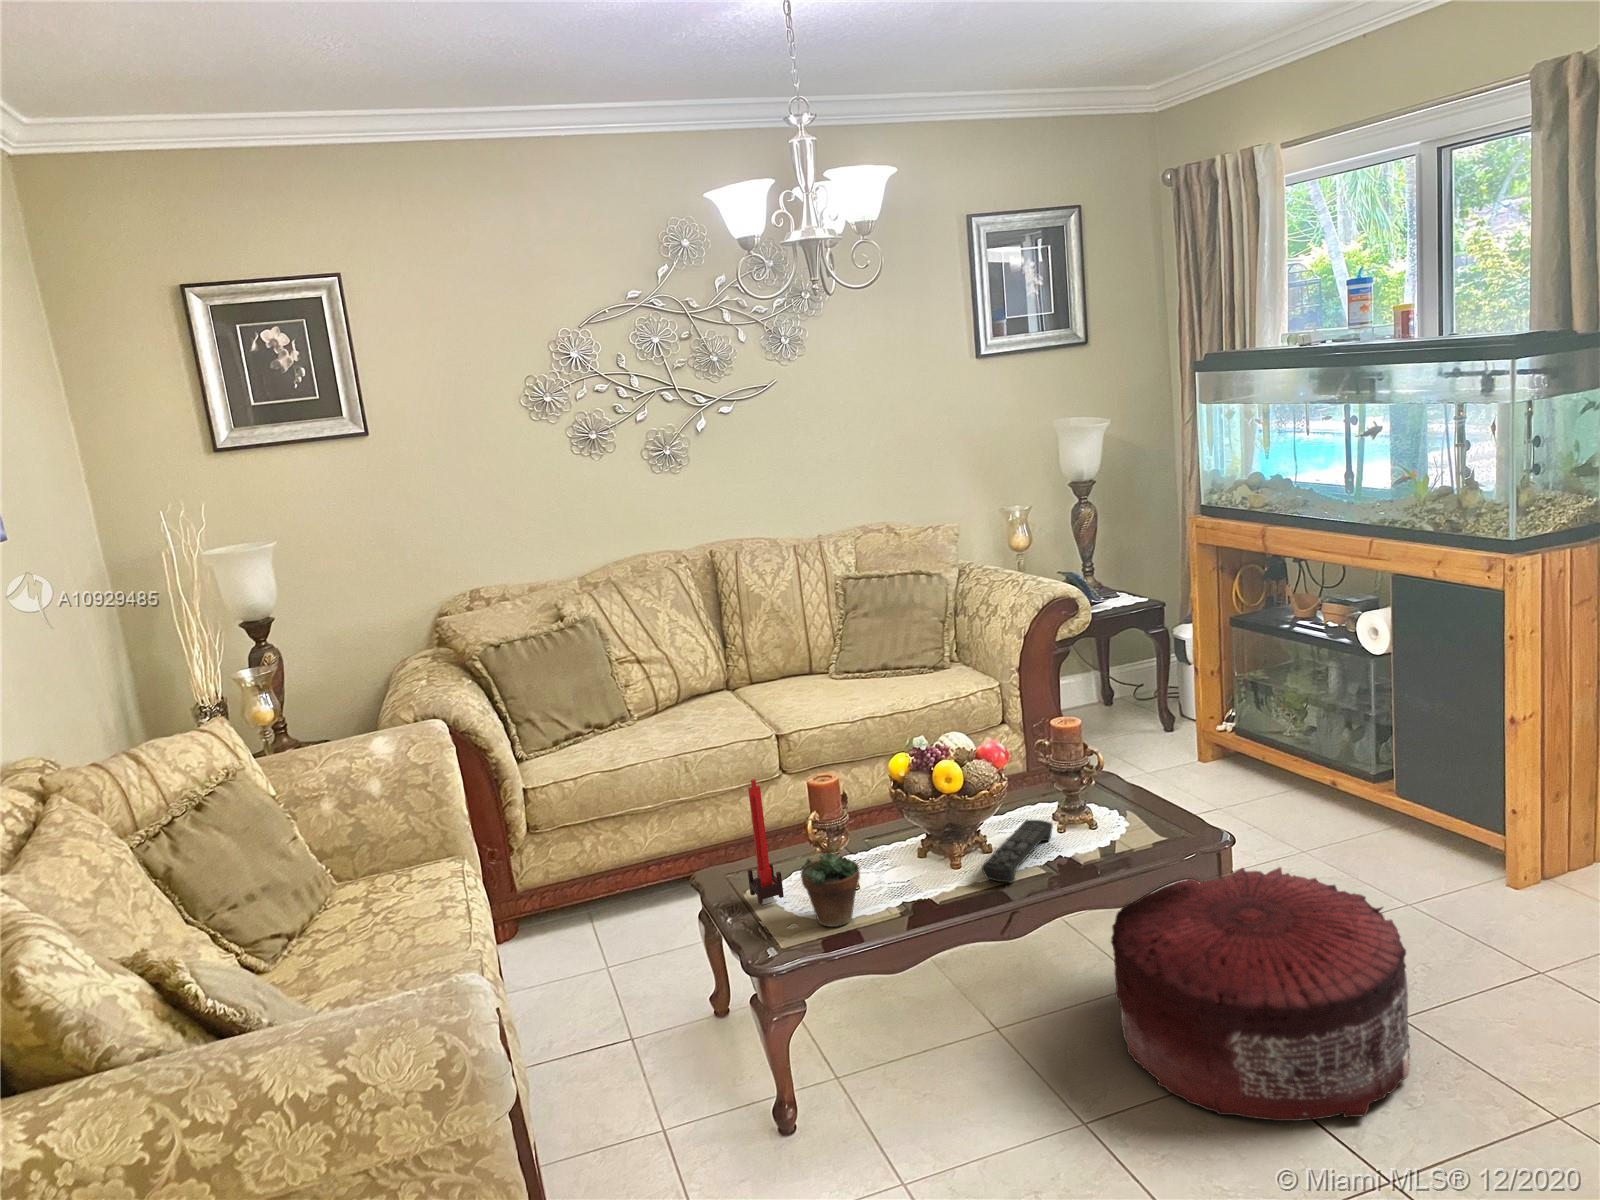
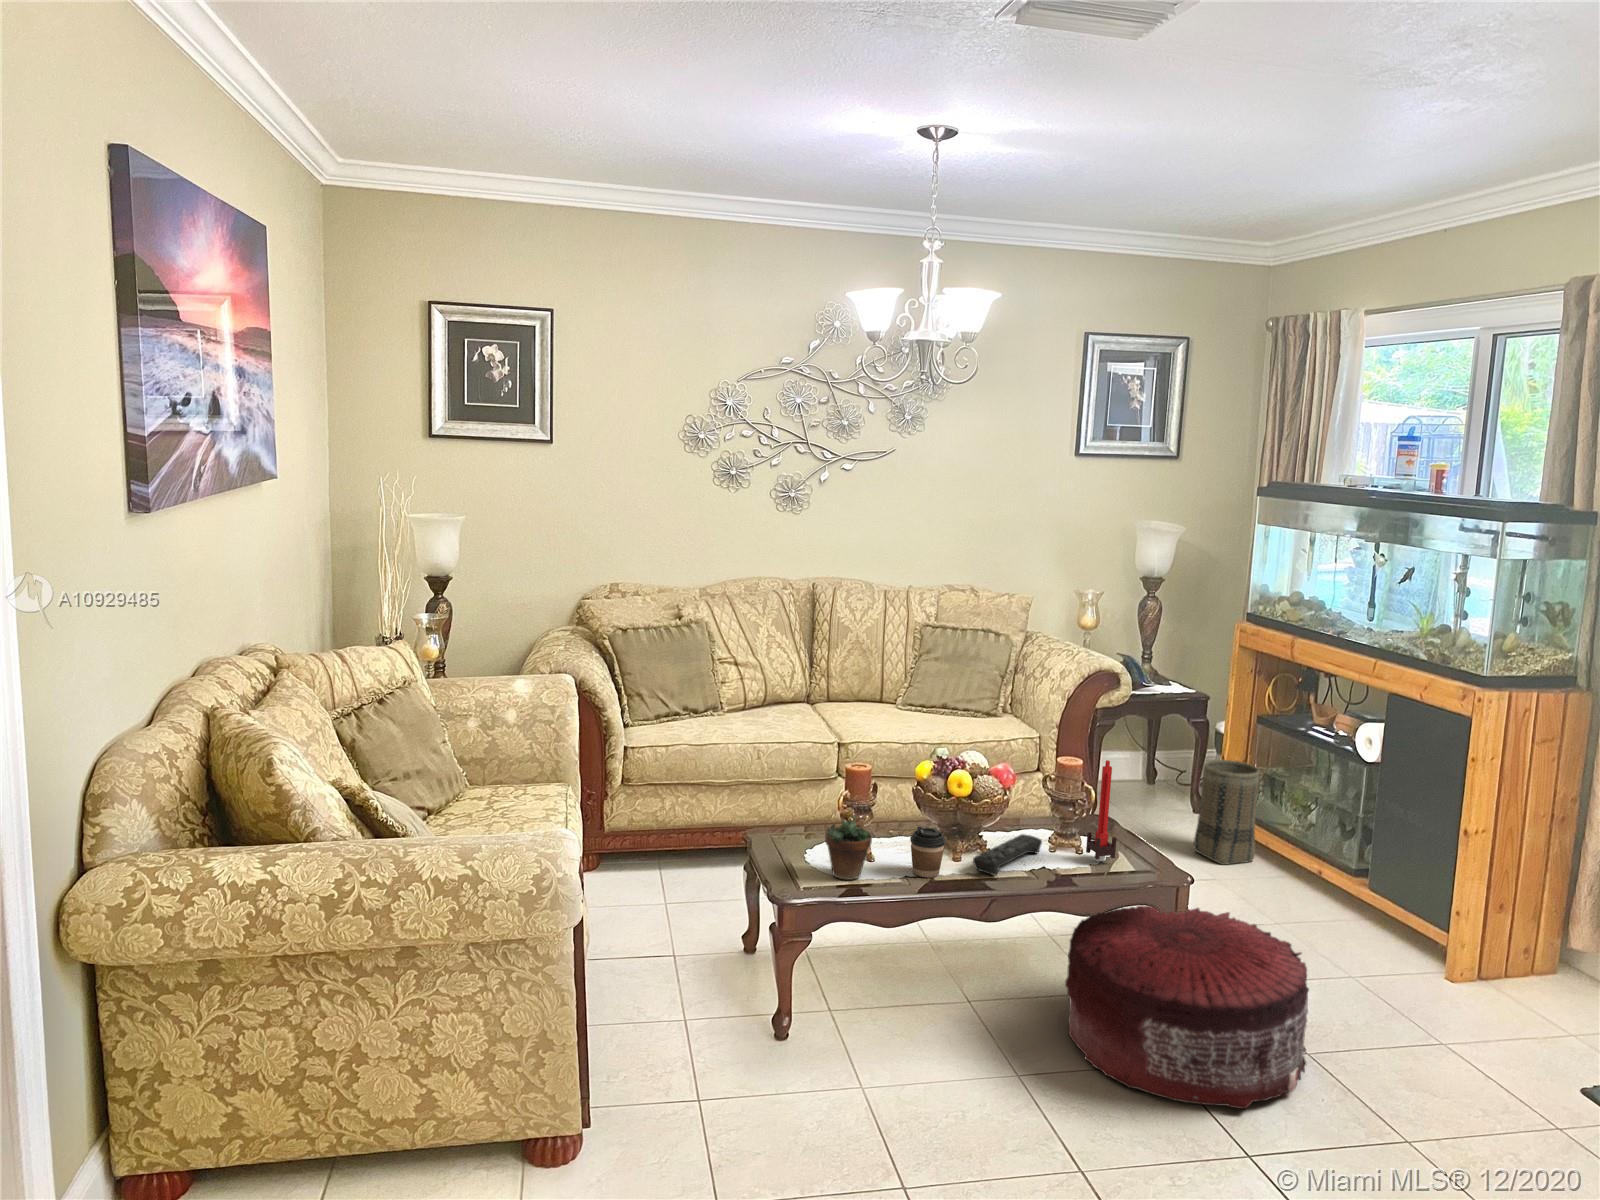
basket: none [1180,671,1249,789] -> present [1194,760,1260,865]
candle: present [748,779,784,904] -> present [1086,760,1117,861]
coffee cup: none [904,840,947,903] -> present [910,826,946,877]

